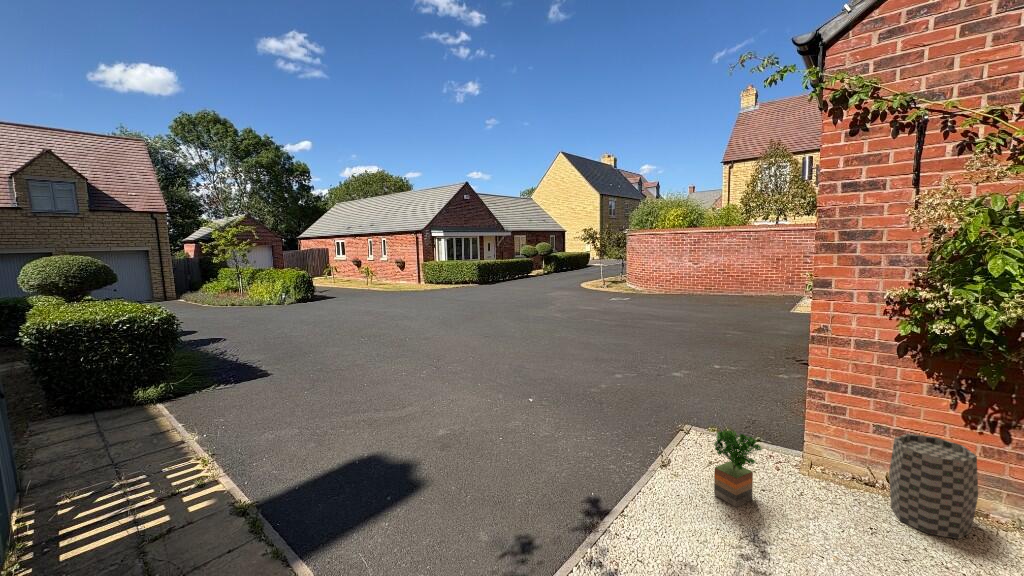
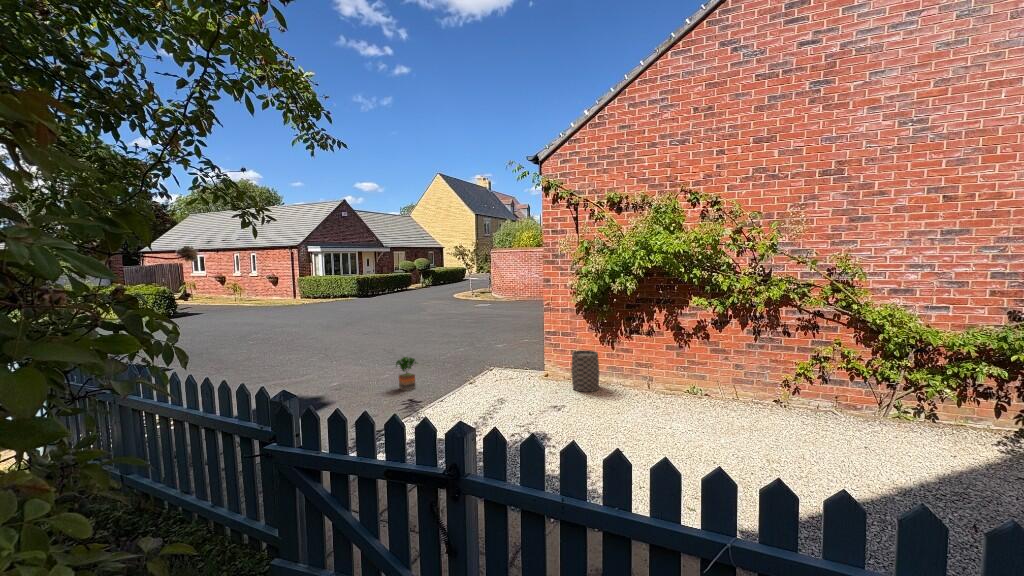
potted tree: present [714,430,762,507] -> present [396,357,418,391]

